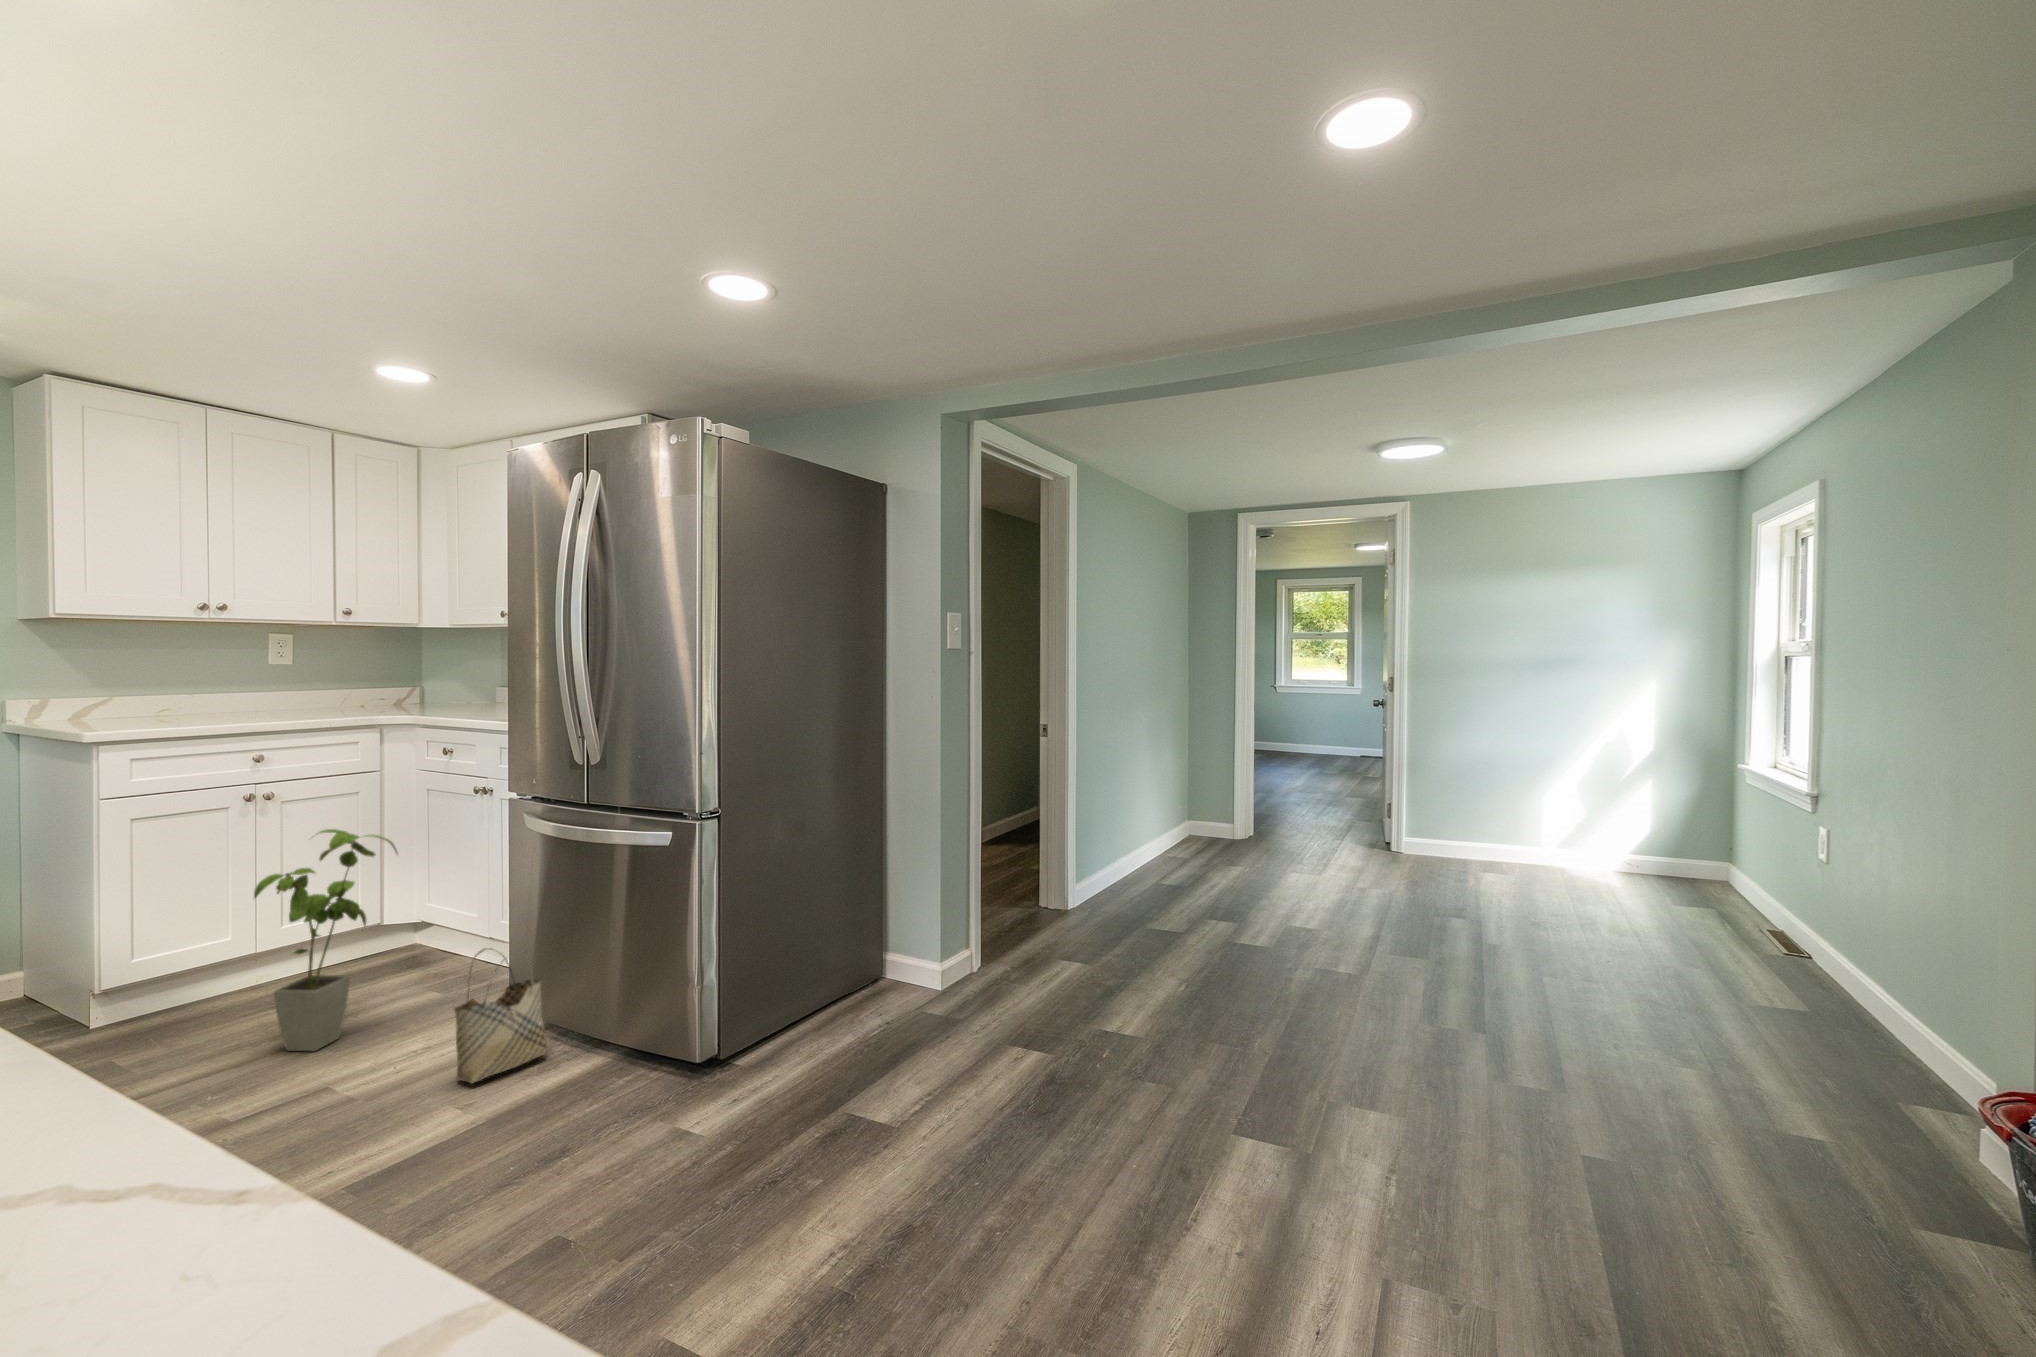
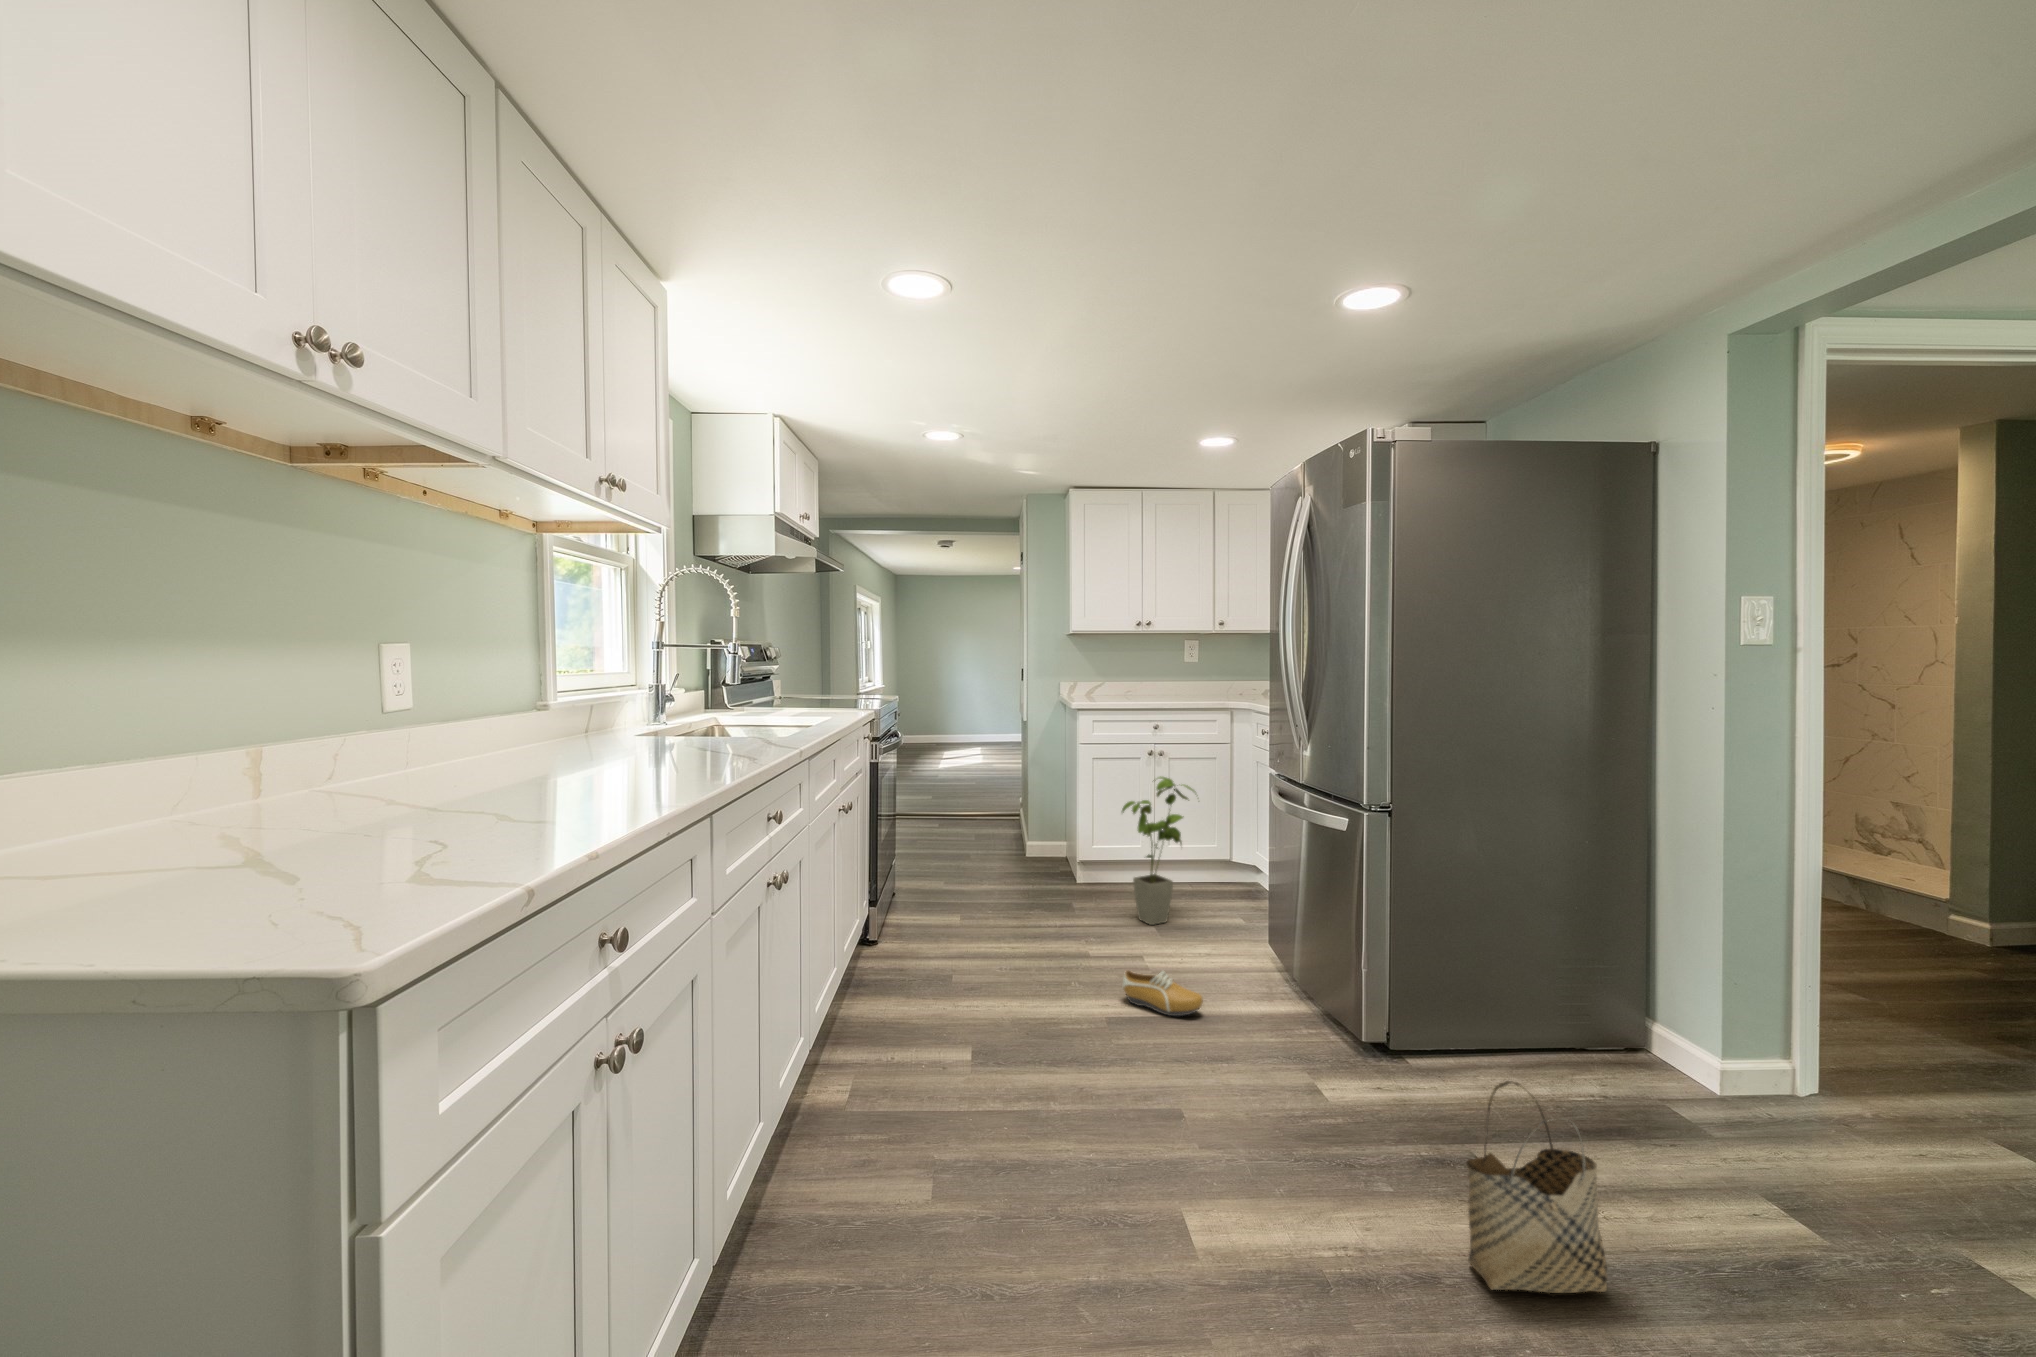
woven basket: present [454,948,547,1083] -> present [1466,1081,1607,1293]
shoe: none [360,1092,499,1160] -> present [1123,970,1203,1016]

